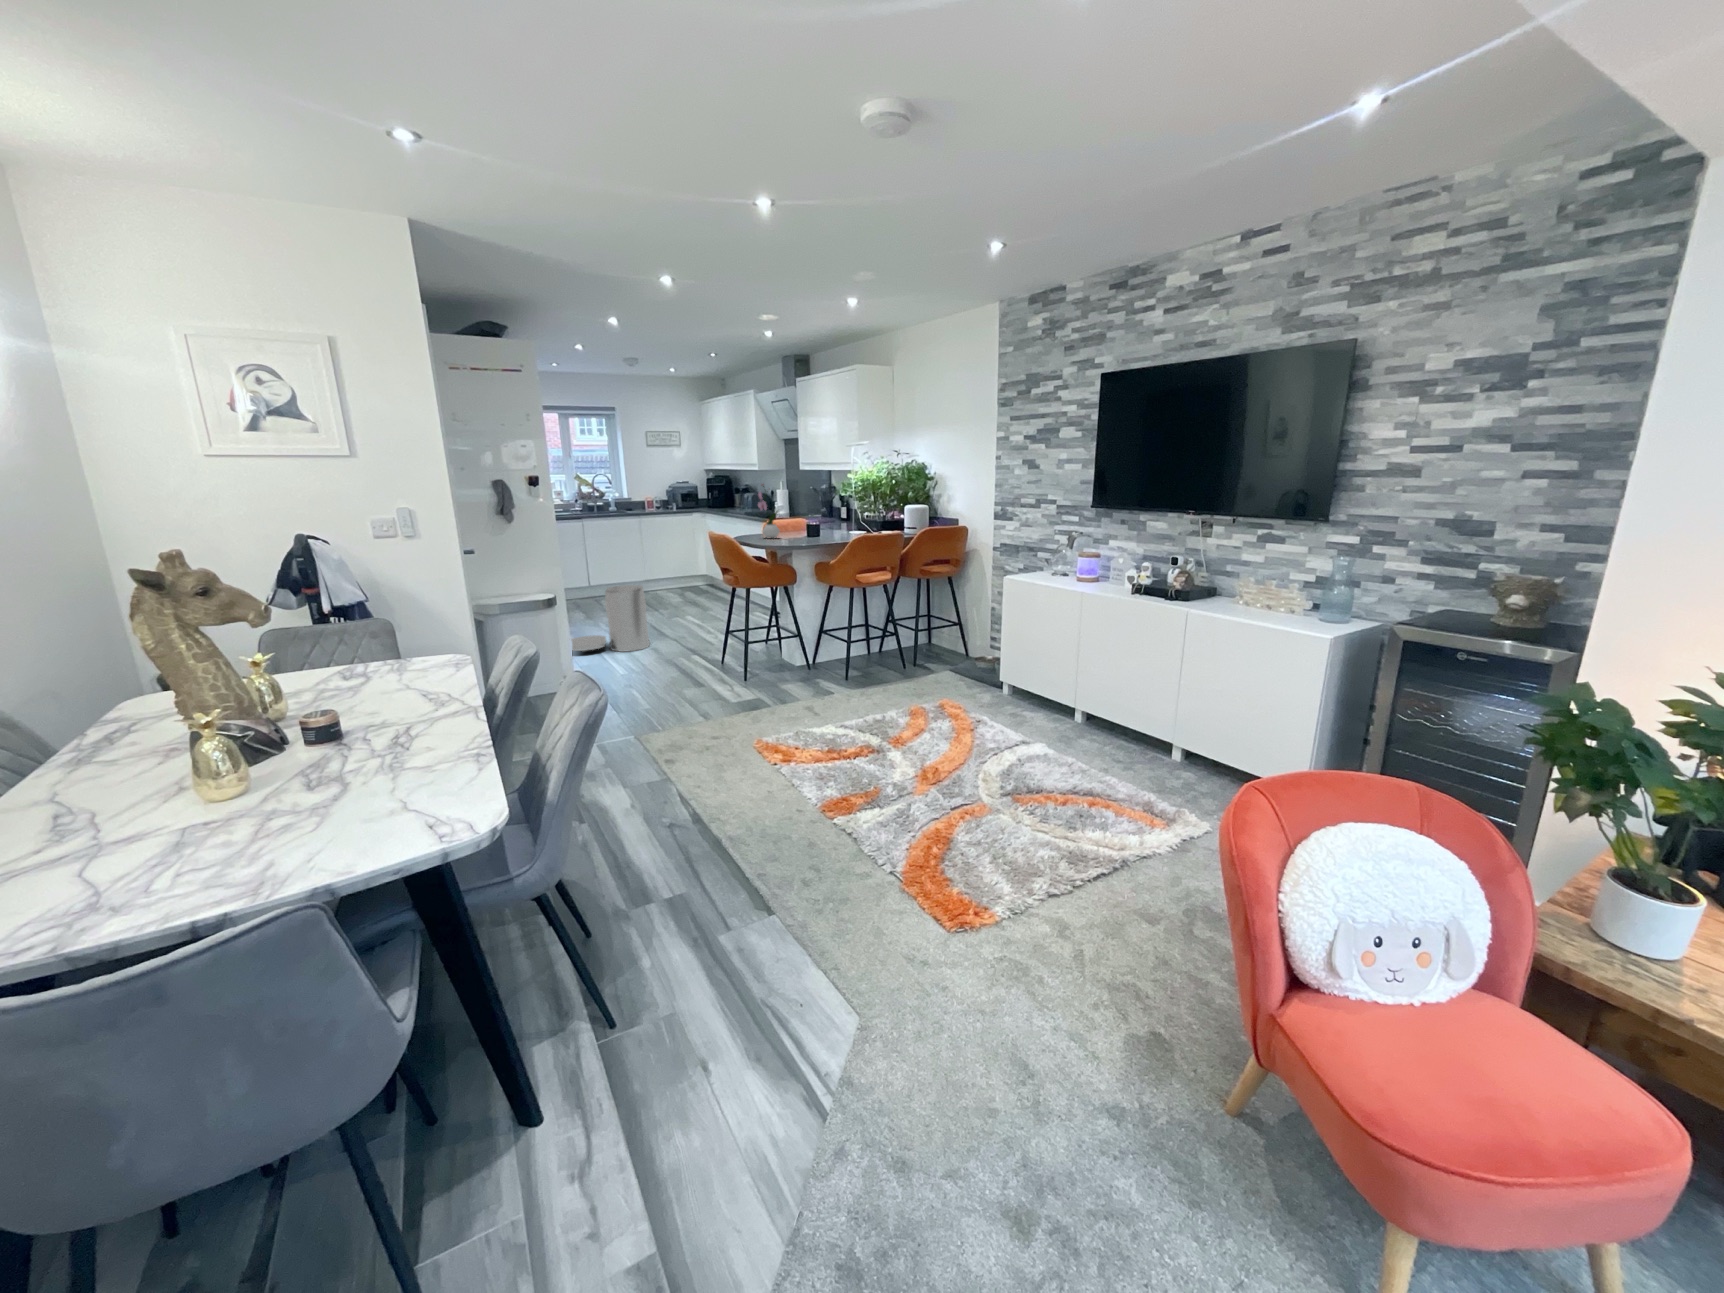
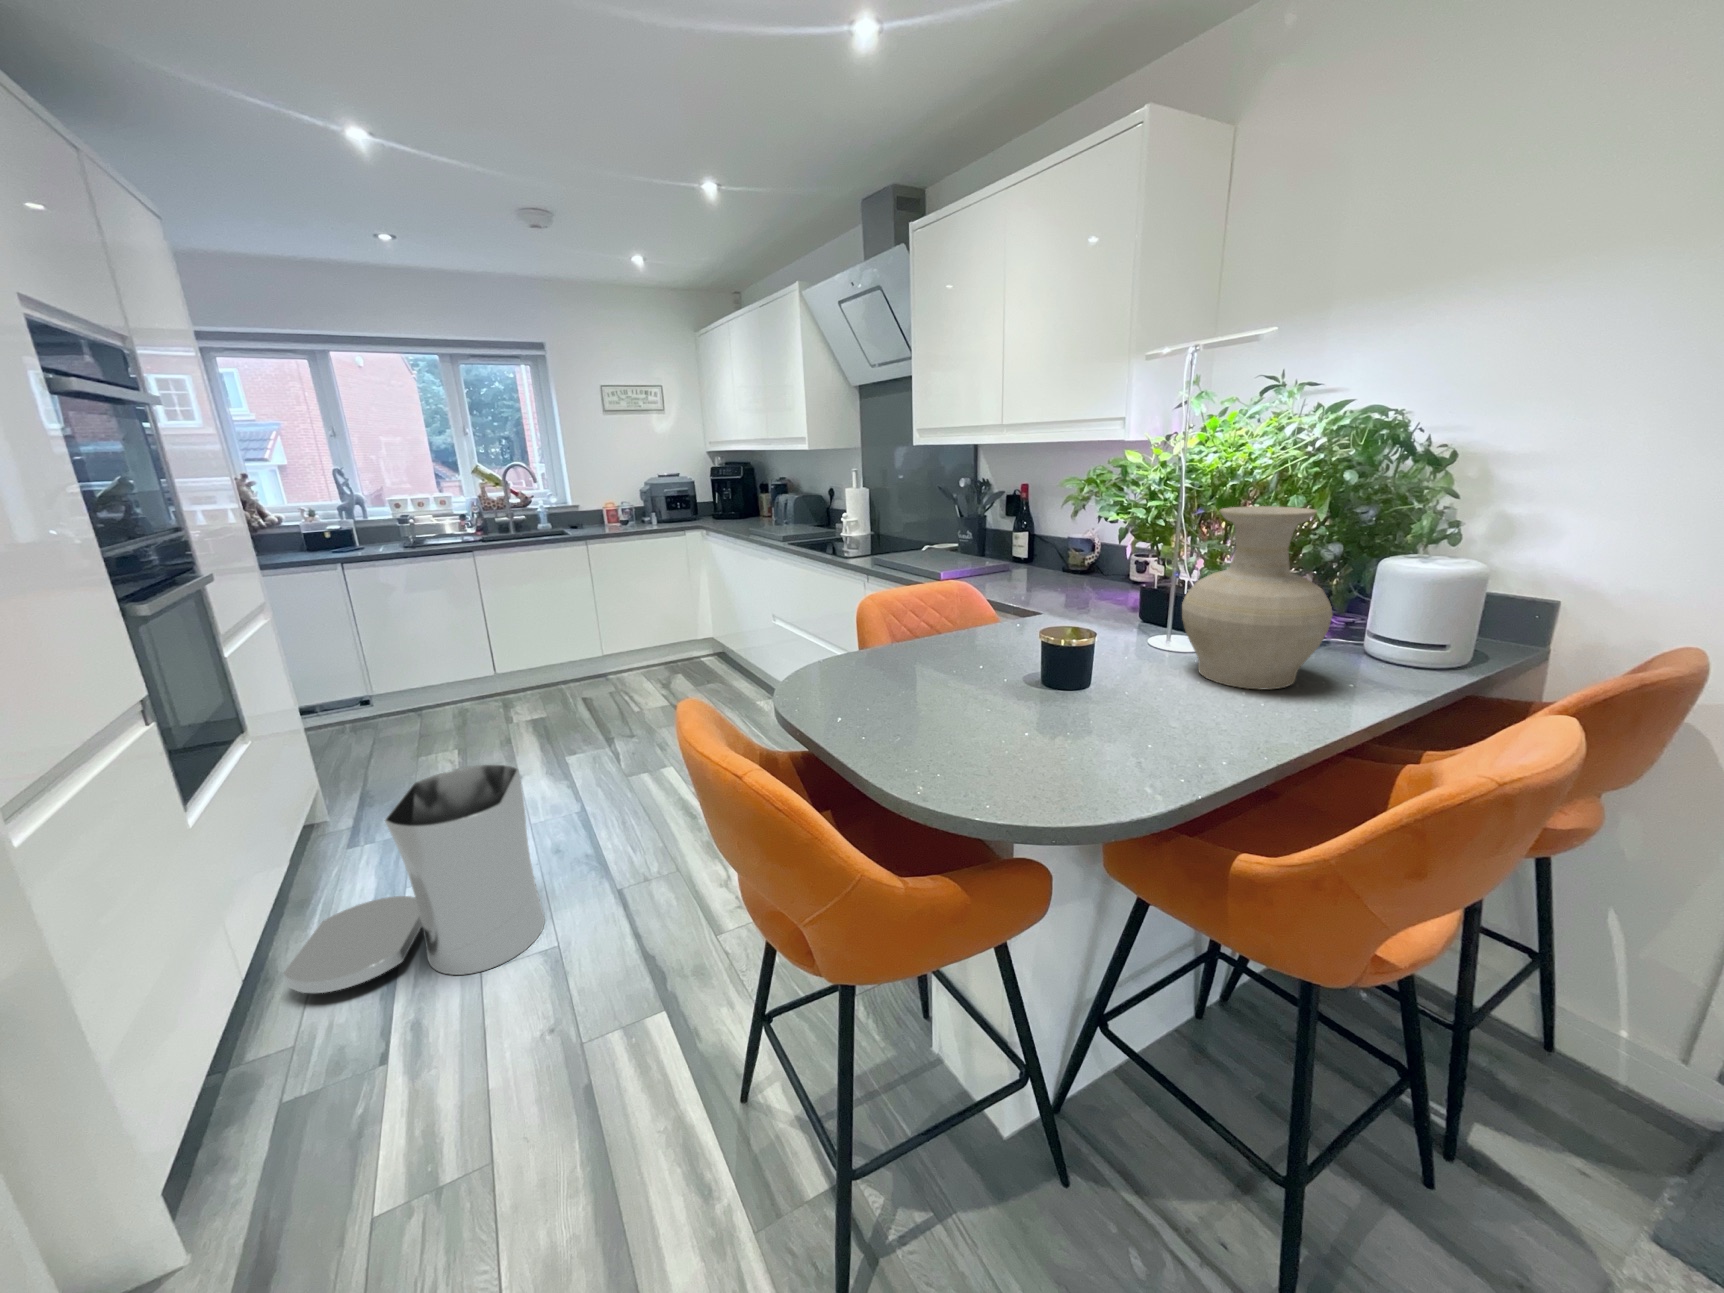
flower arrangement: present [758,486,780,538] -> none [868,488,967,723]
vase: none [846,491,880,538] -> present [1182,506,1333,690]

